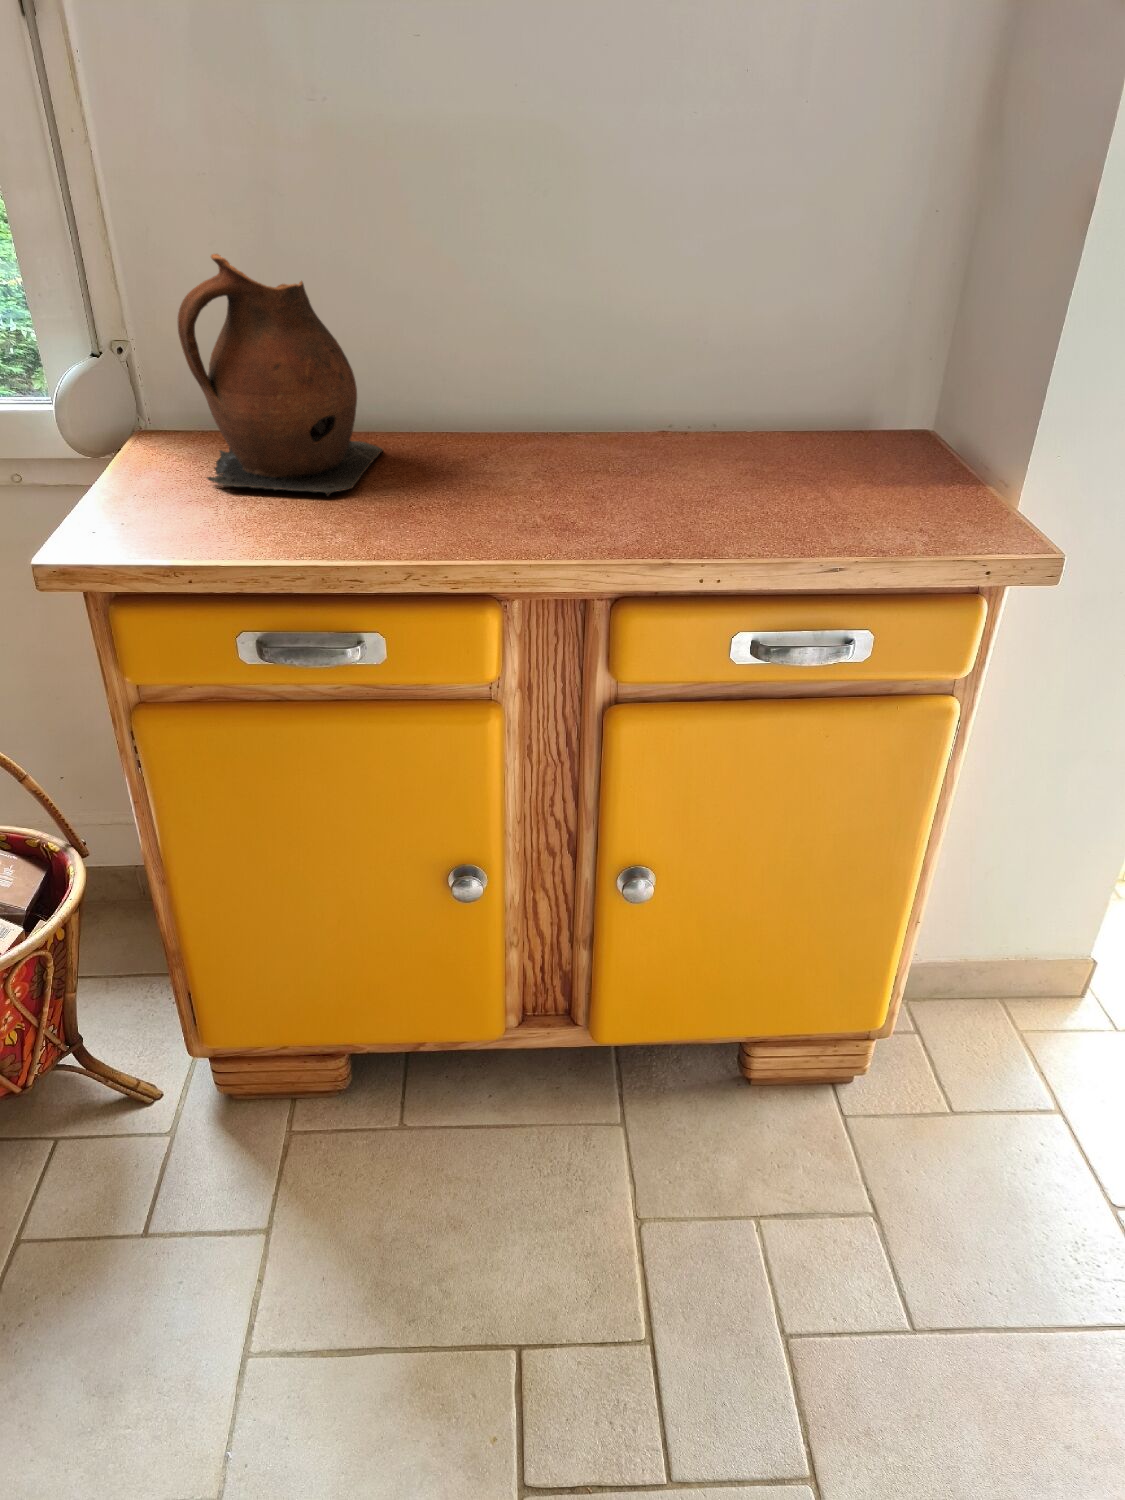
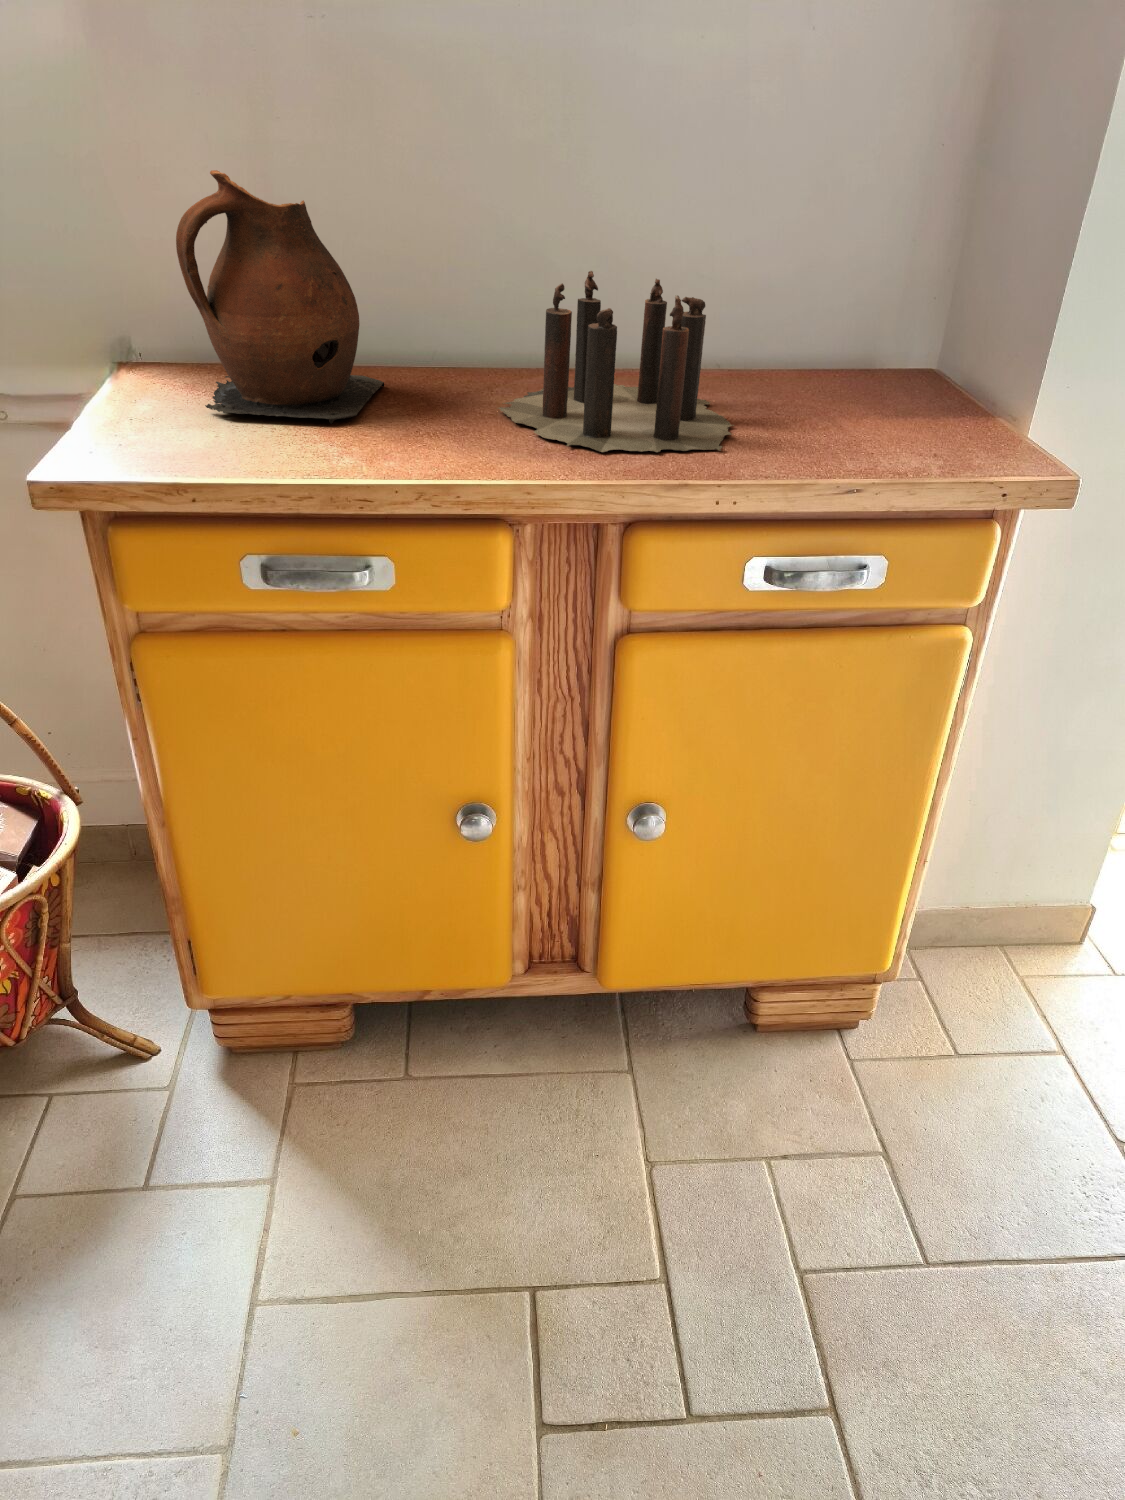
candle: none [491,345,788,529] -> present [498,271,734,452]

